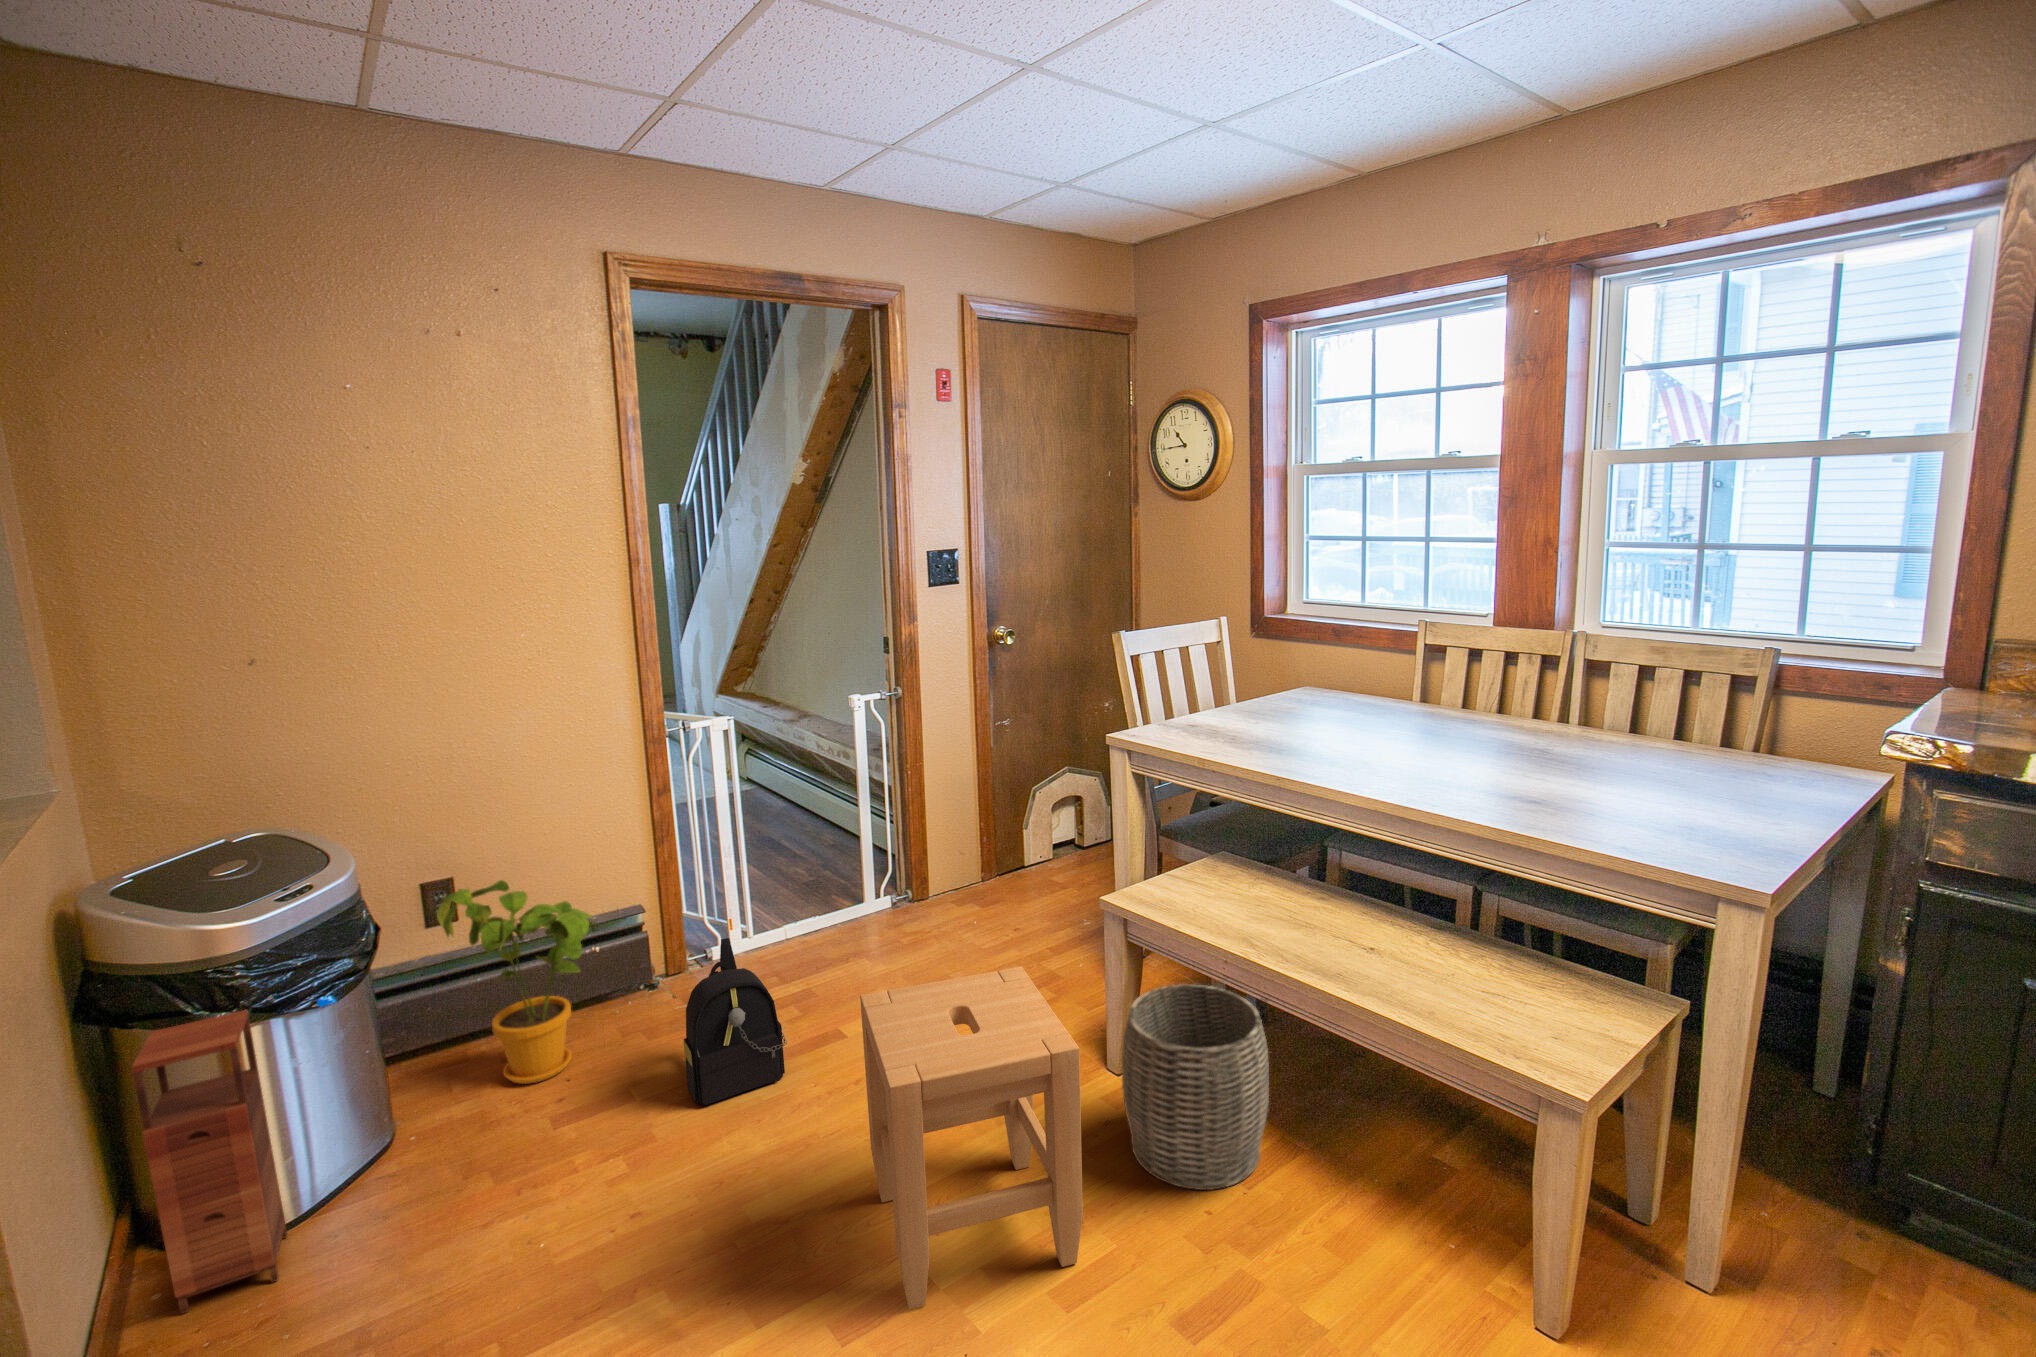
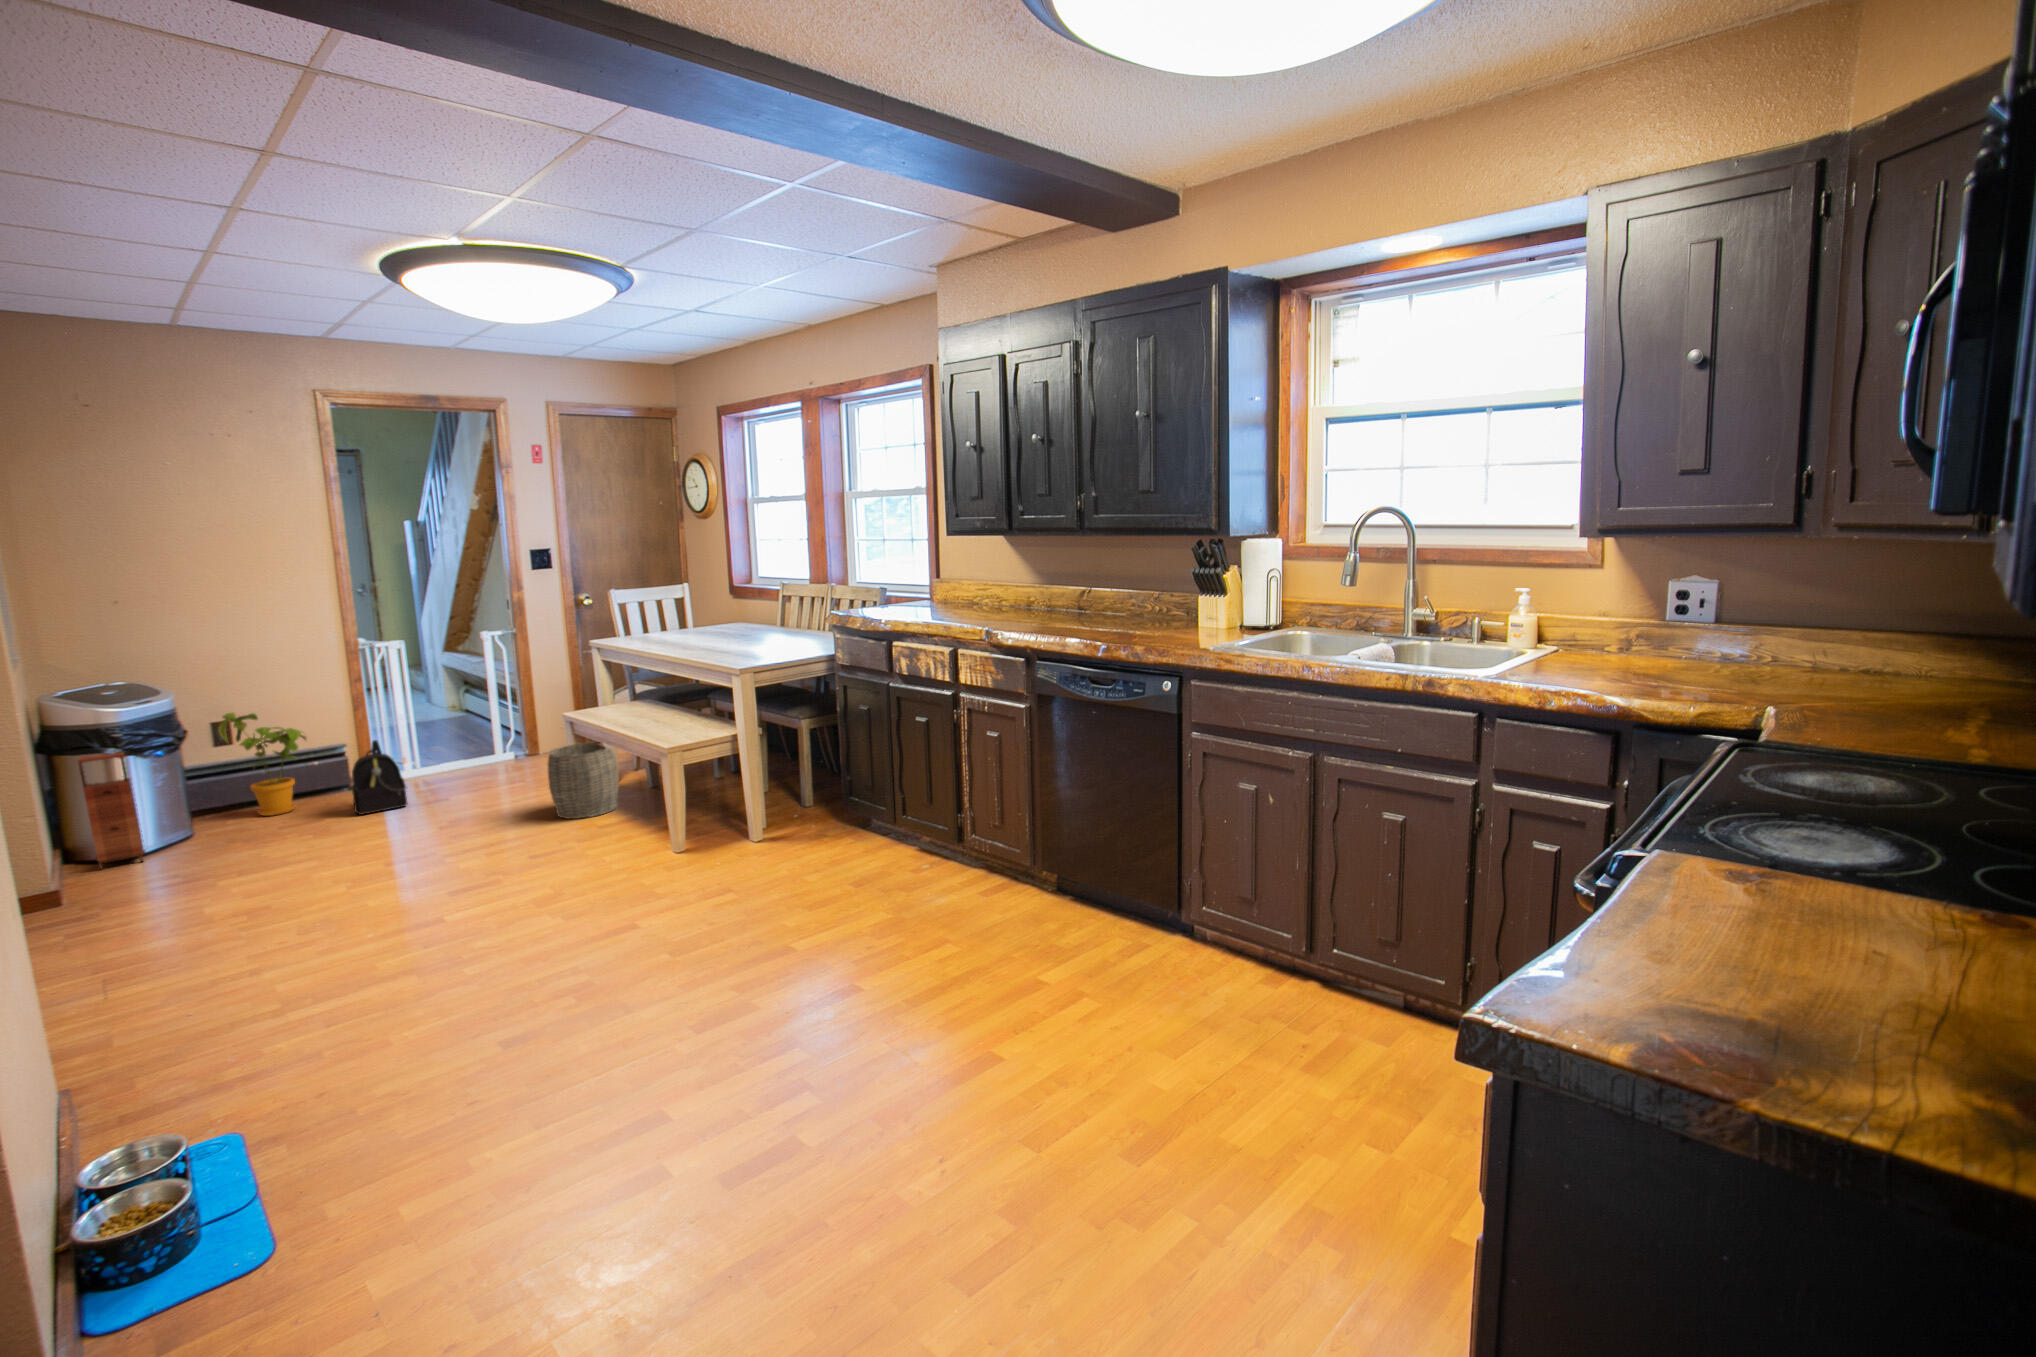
stool: present [860,966,1083,1309] -> none [405,729,506,848]

